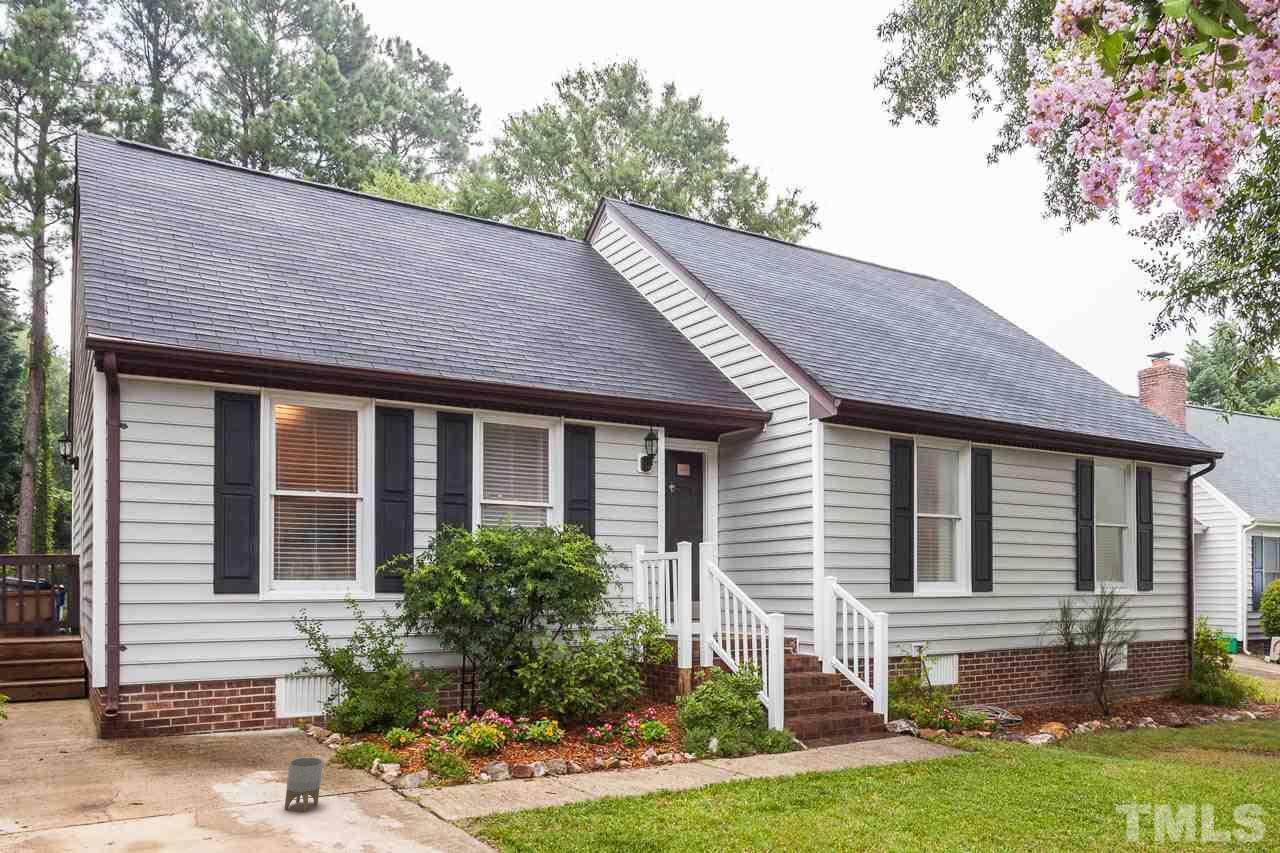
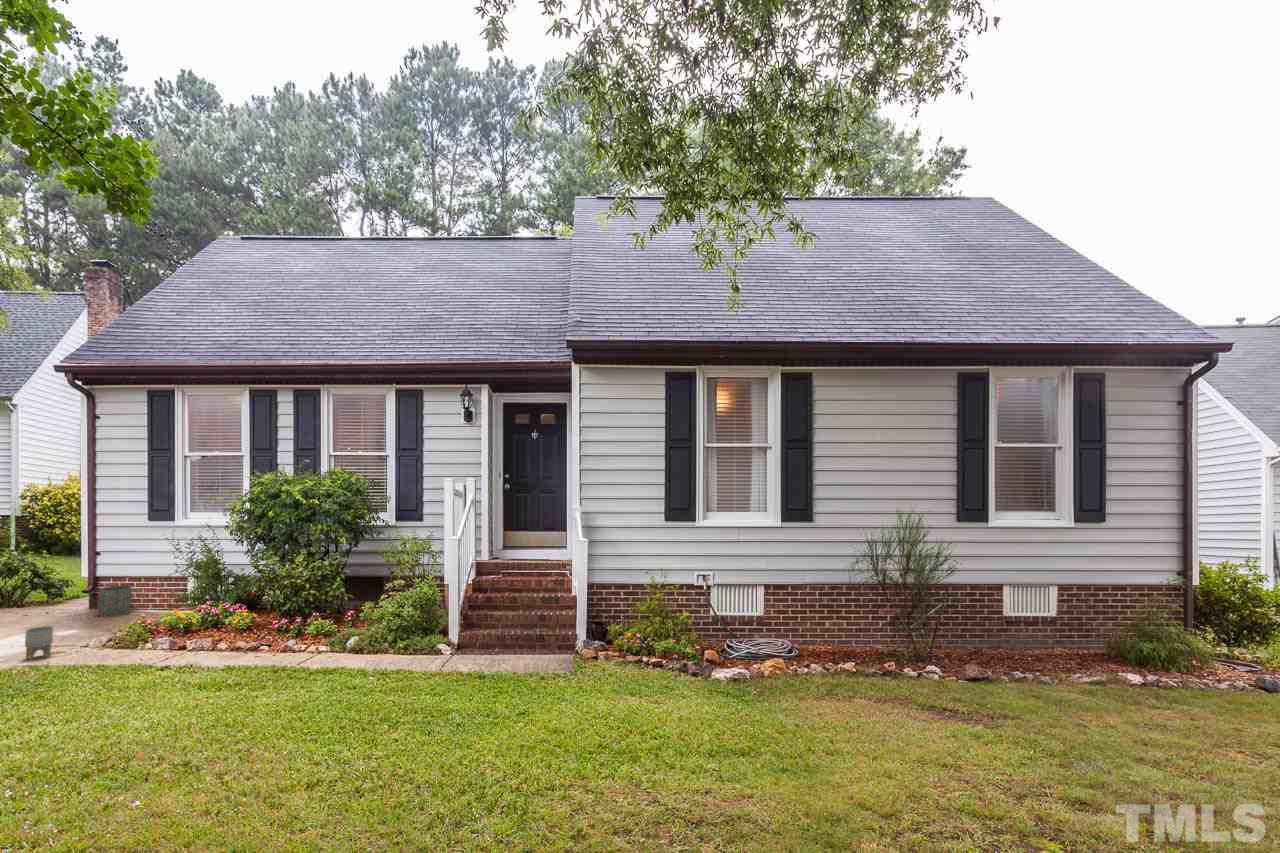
woven basket: none [147,697,197,749] -> present [97,585,132,617]

